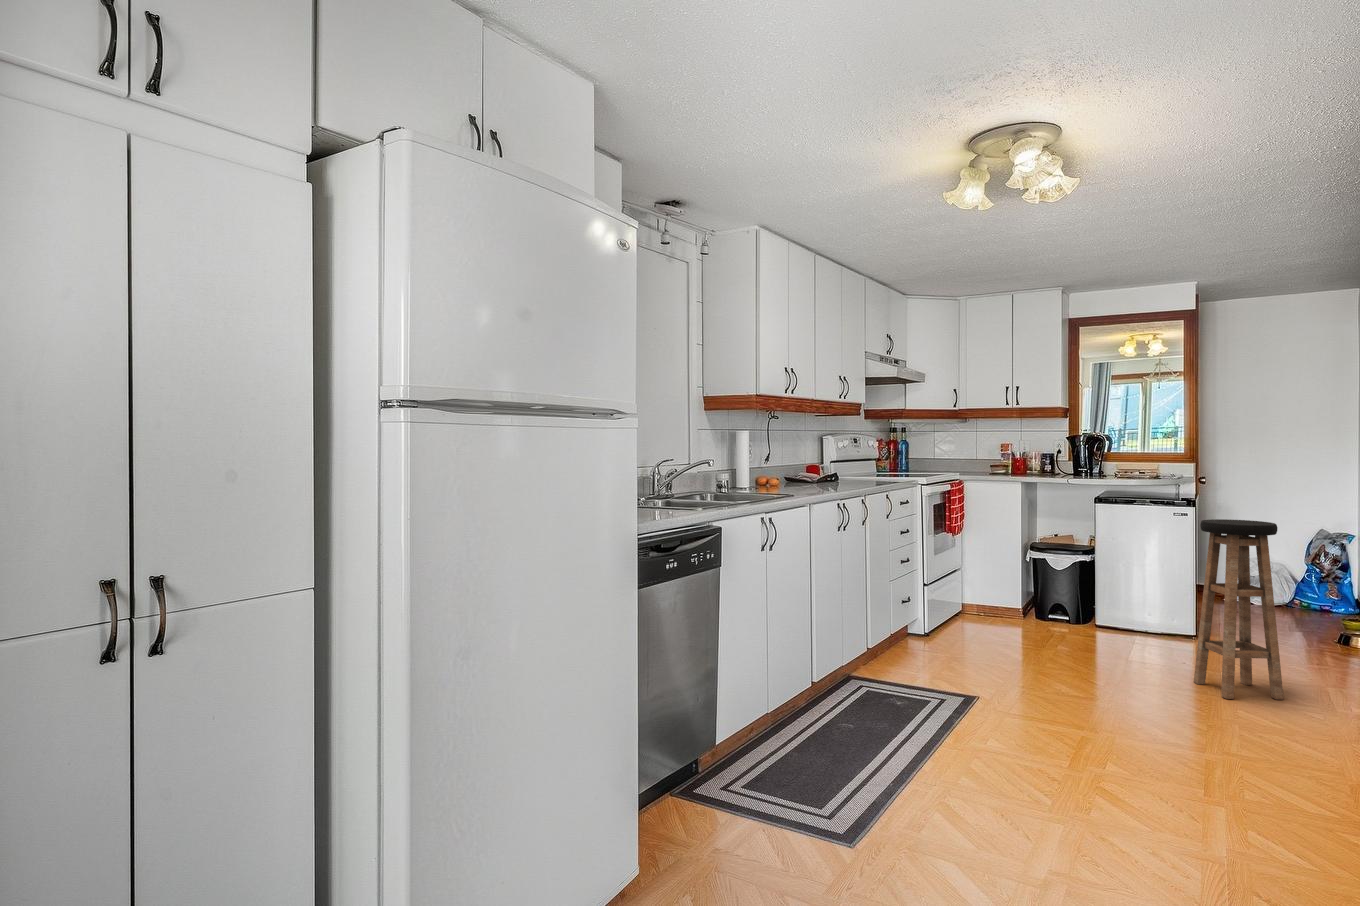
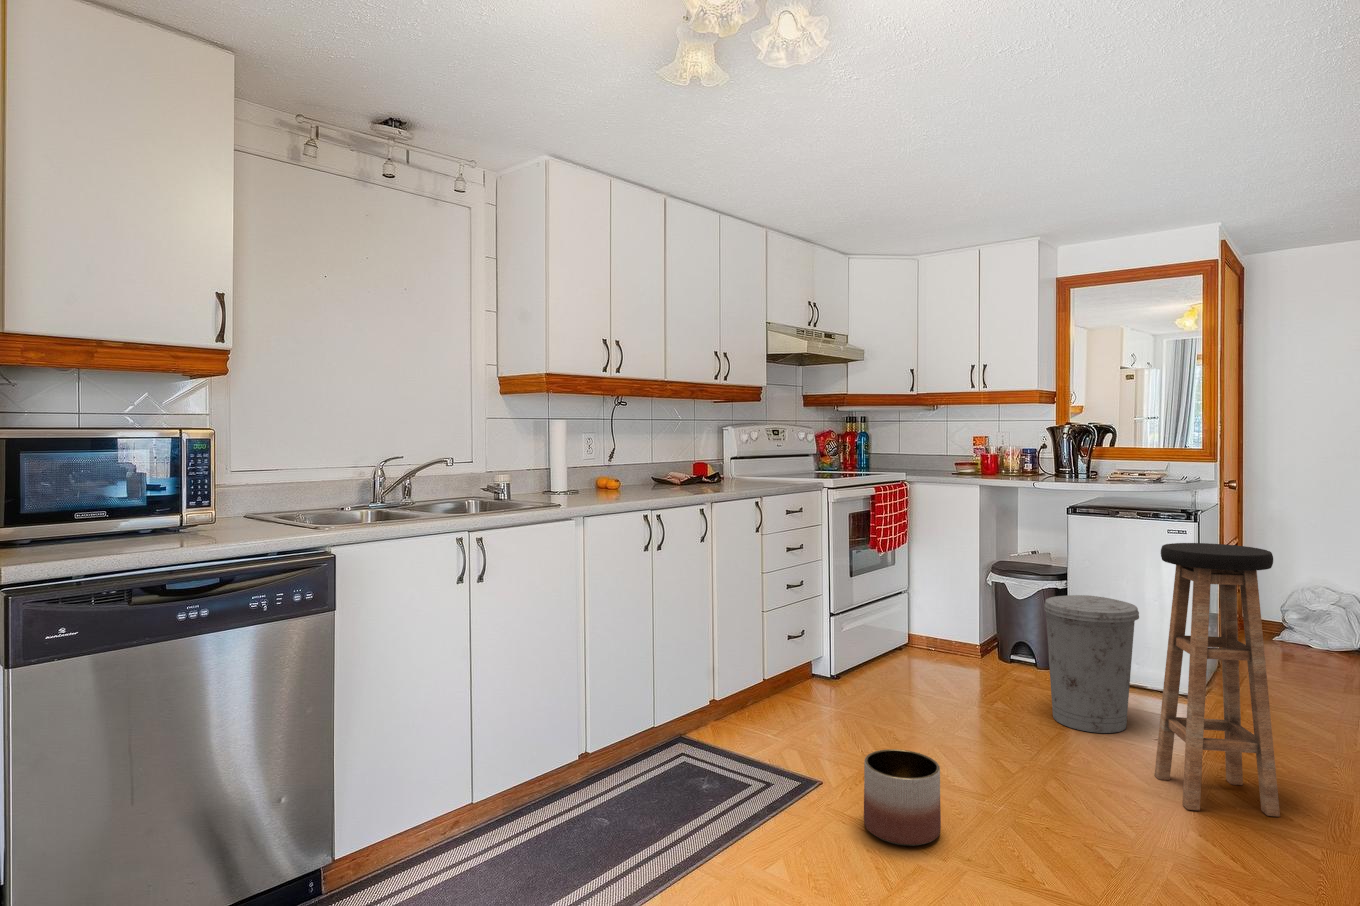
trash can: none [1097,563,1167,661] -> present [1044,595,1139,733]
planter: none [1026,665,1083,725] -> present [864,749,941,846]

